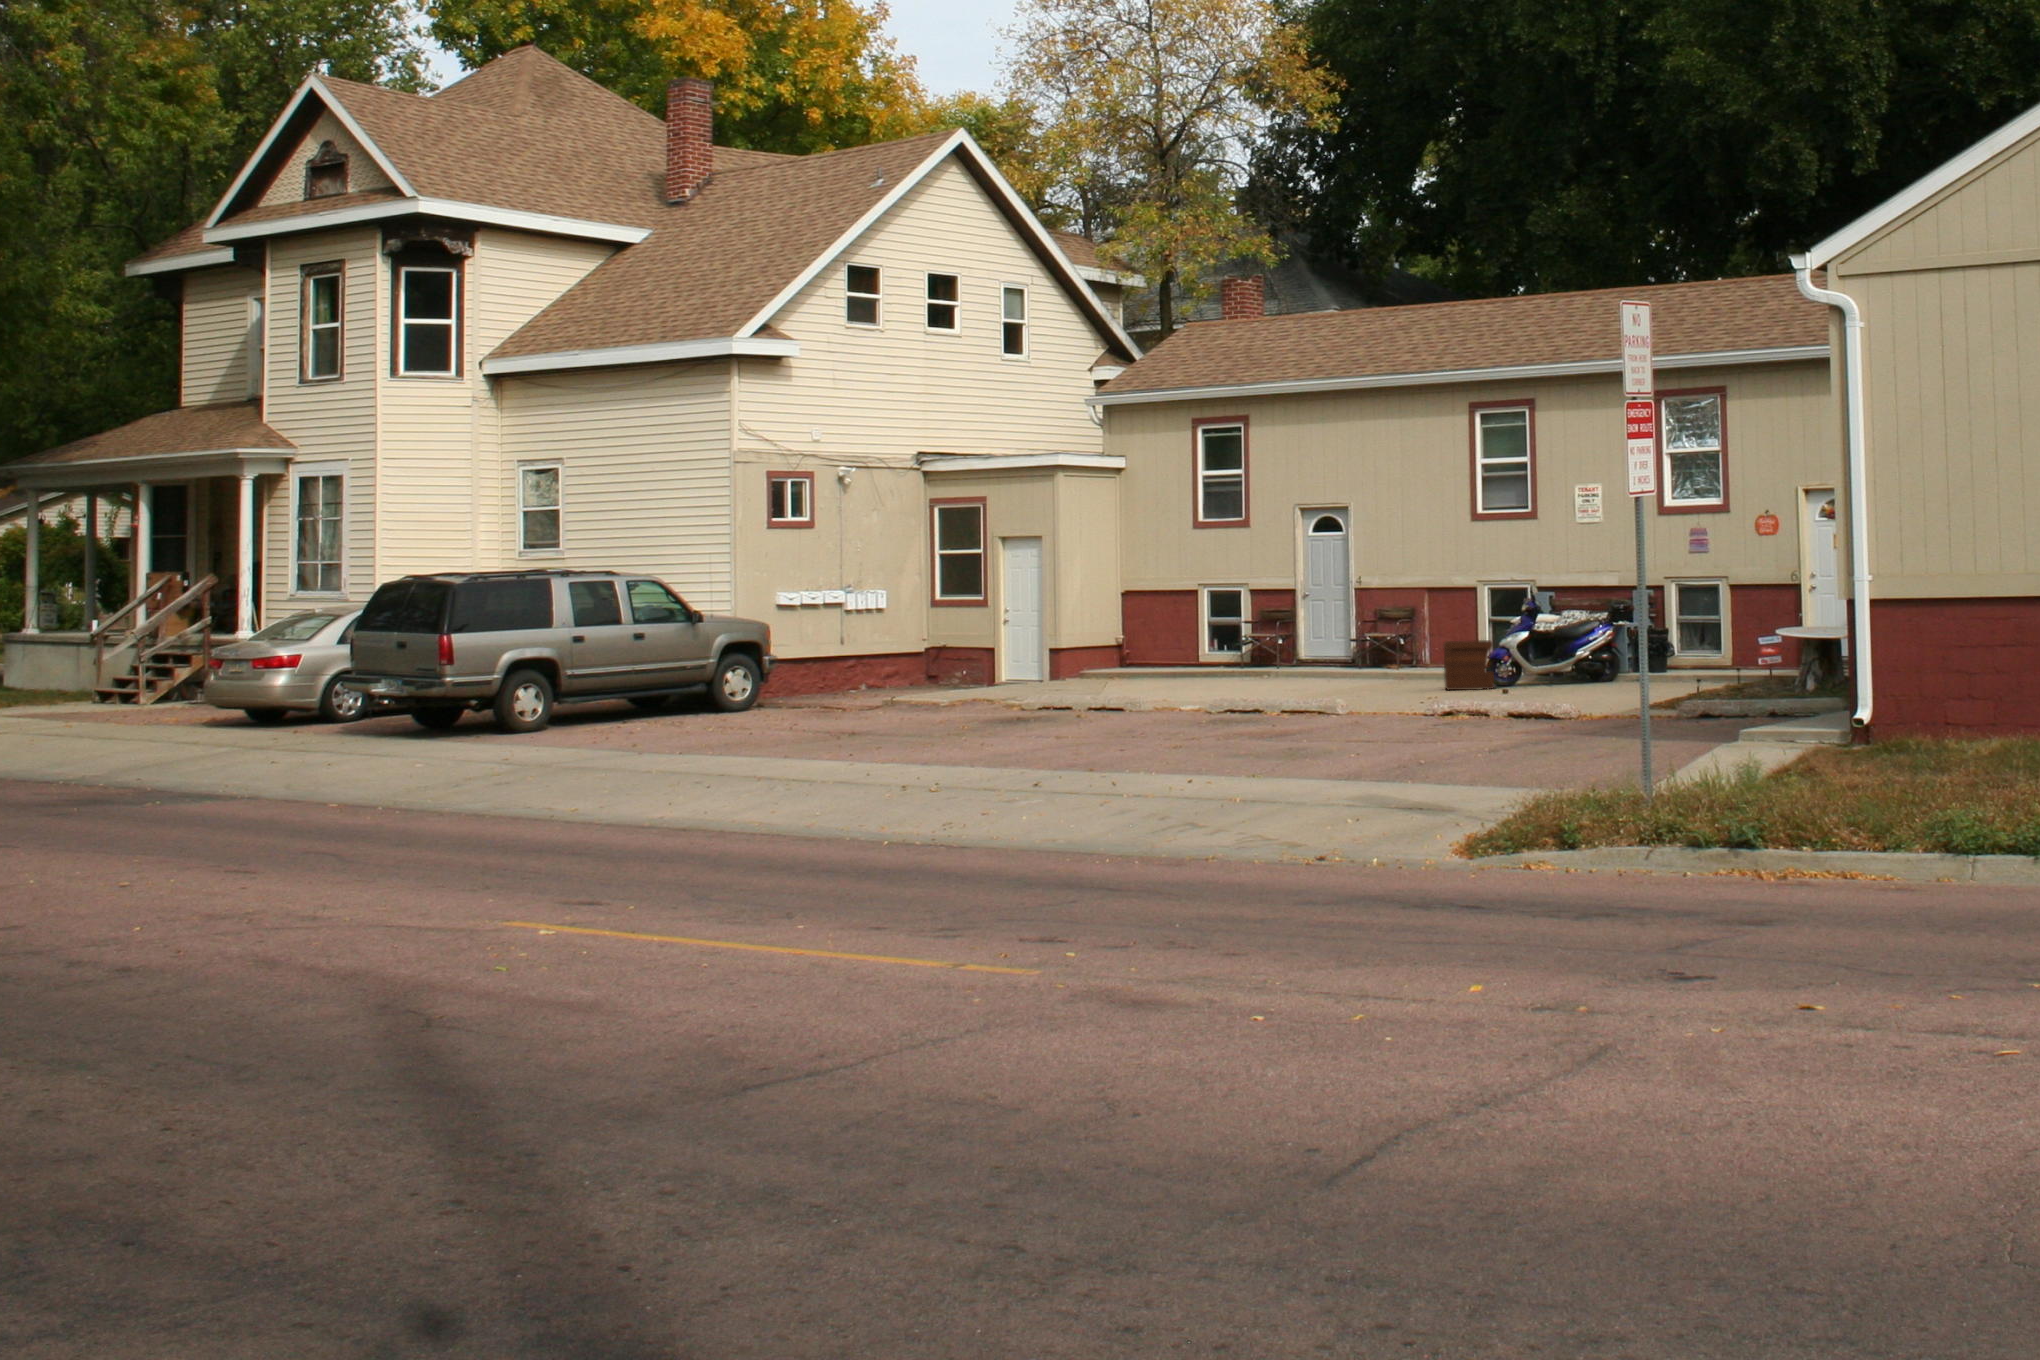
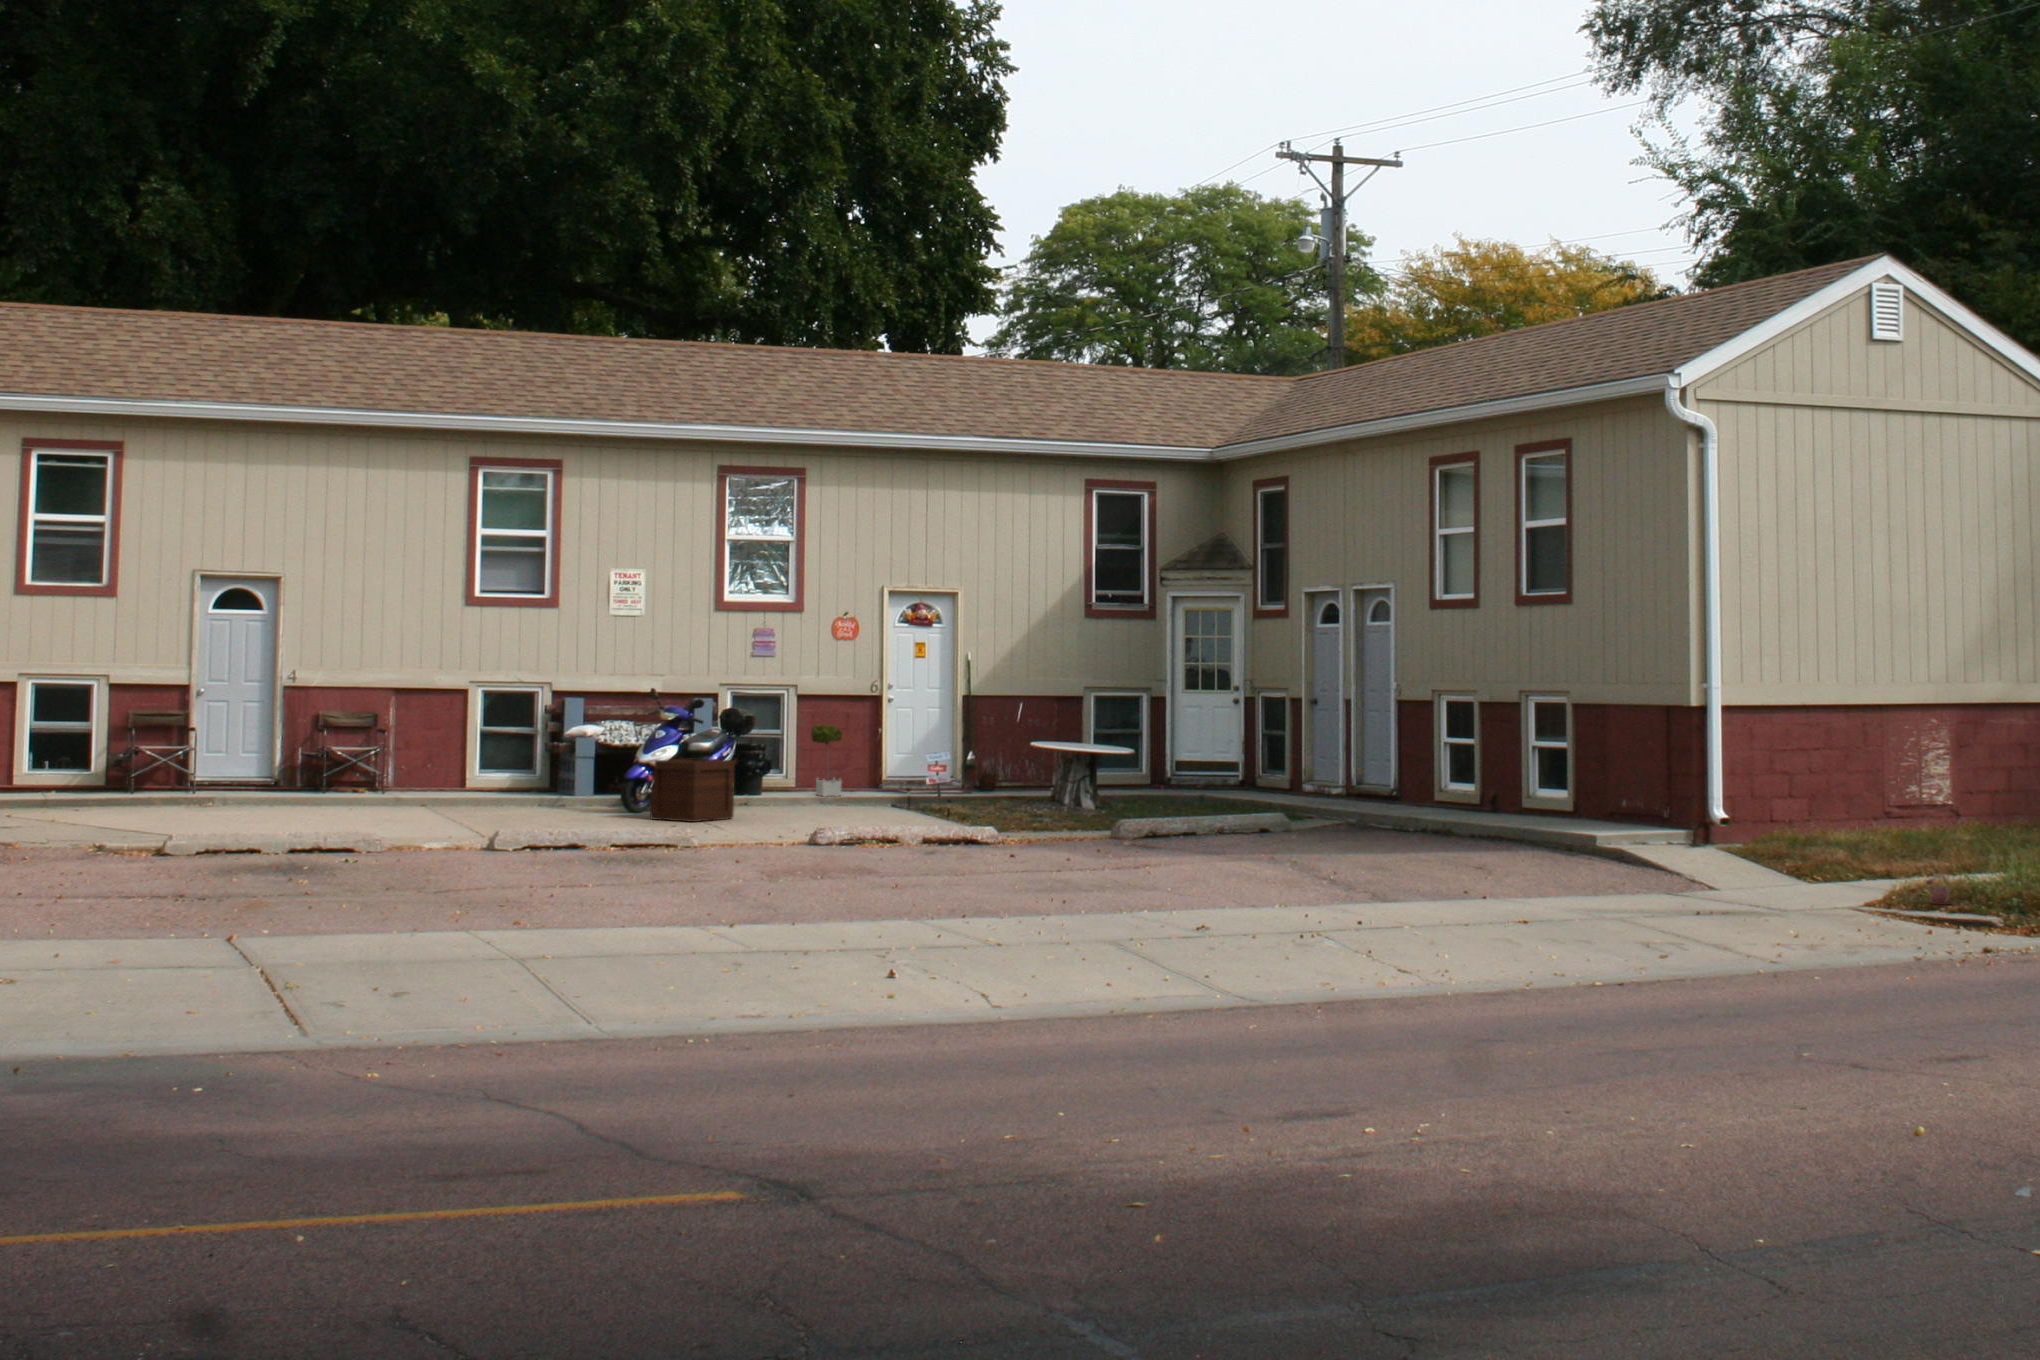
potted tree: none [1735,611,1766,676] -> present [811,724,842,796]
watering can: none [1485,720,1514,745] -> present [1926,880,1950,905]

